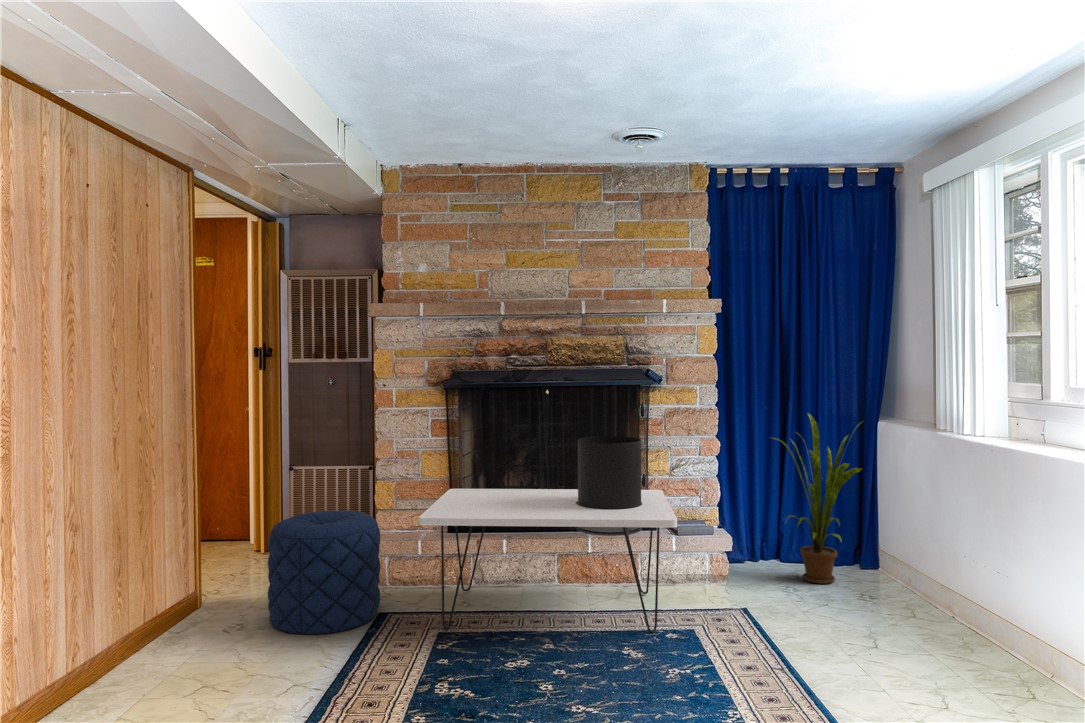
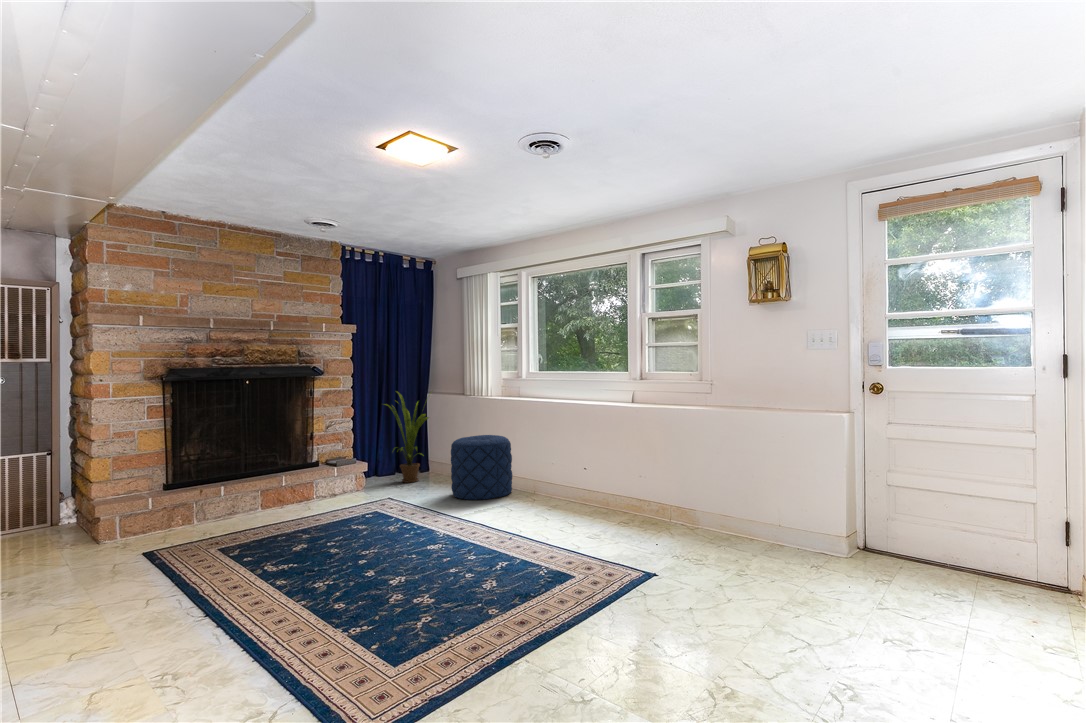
side table: present [419,436,677,633] -> none [175,404,368,540]
pouf: present [268,510,380,634] -> present [451,435,512,500]

